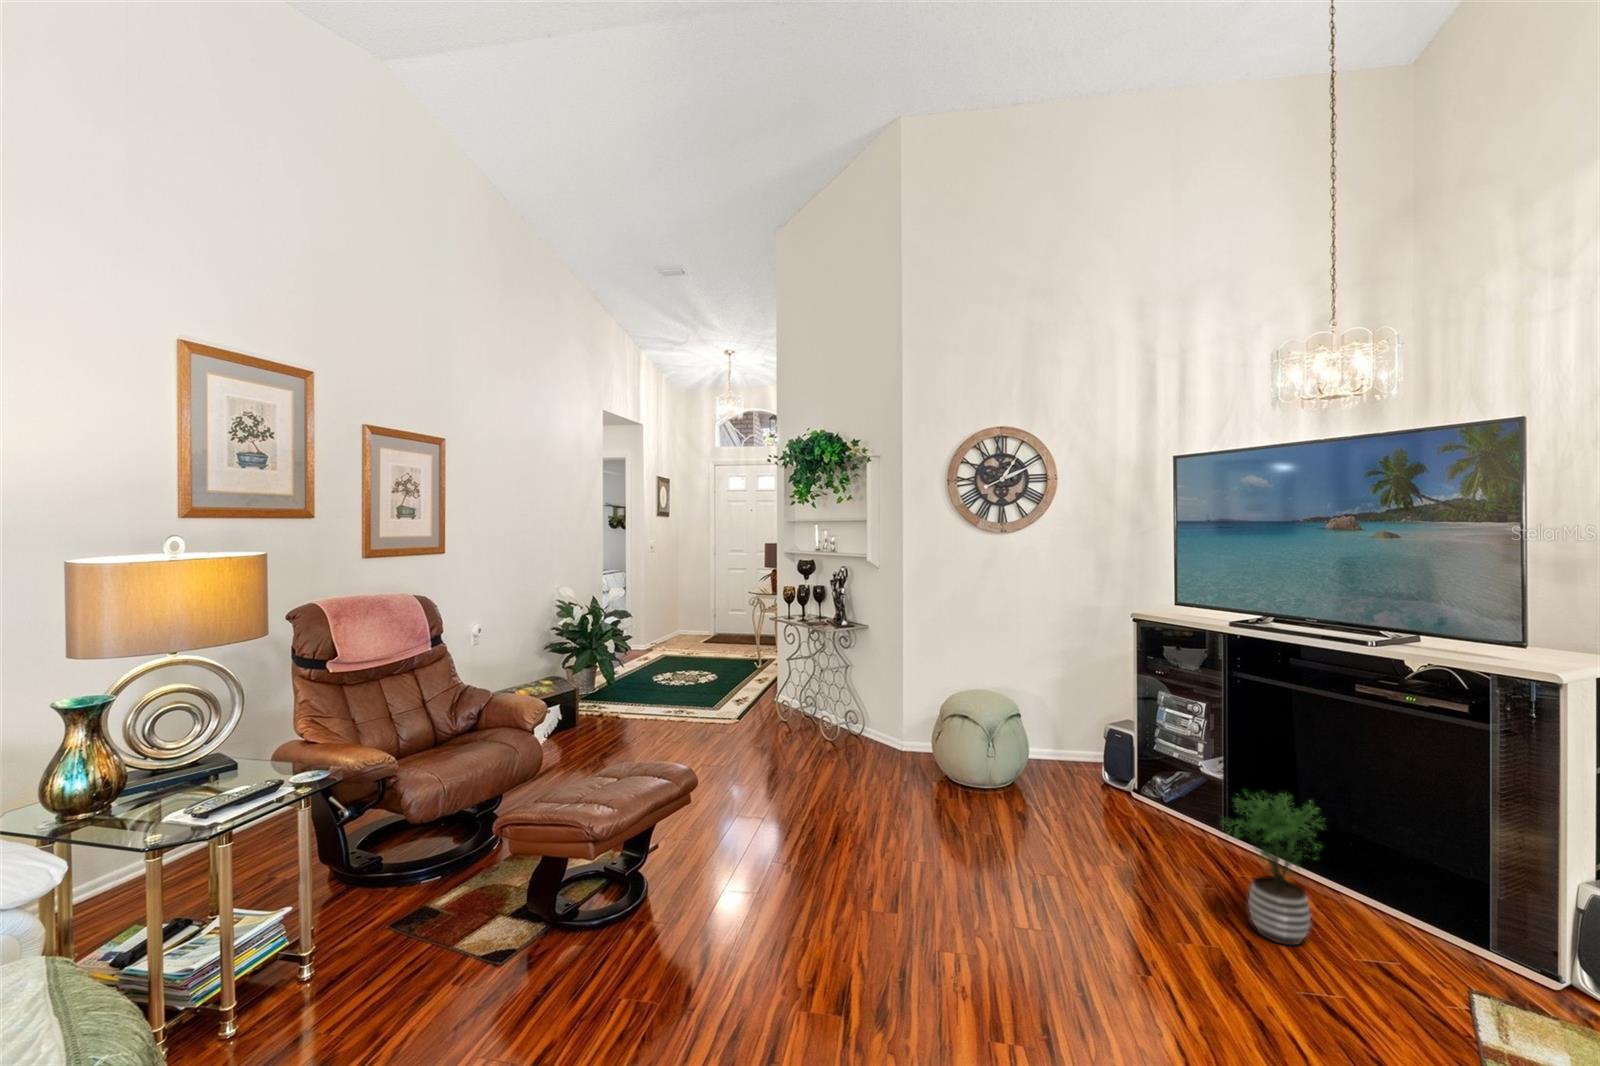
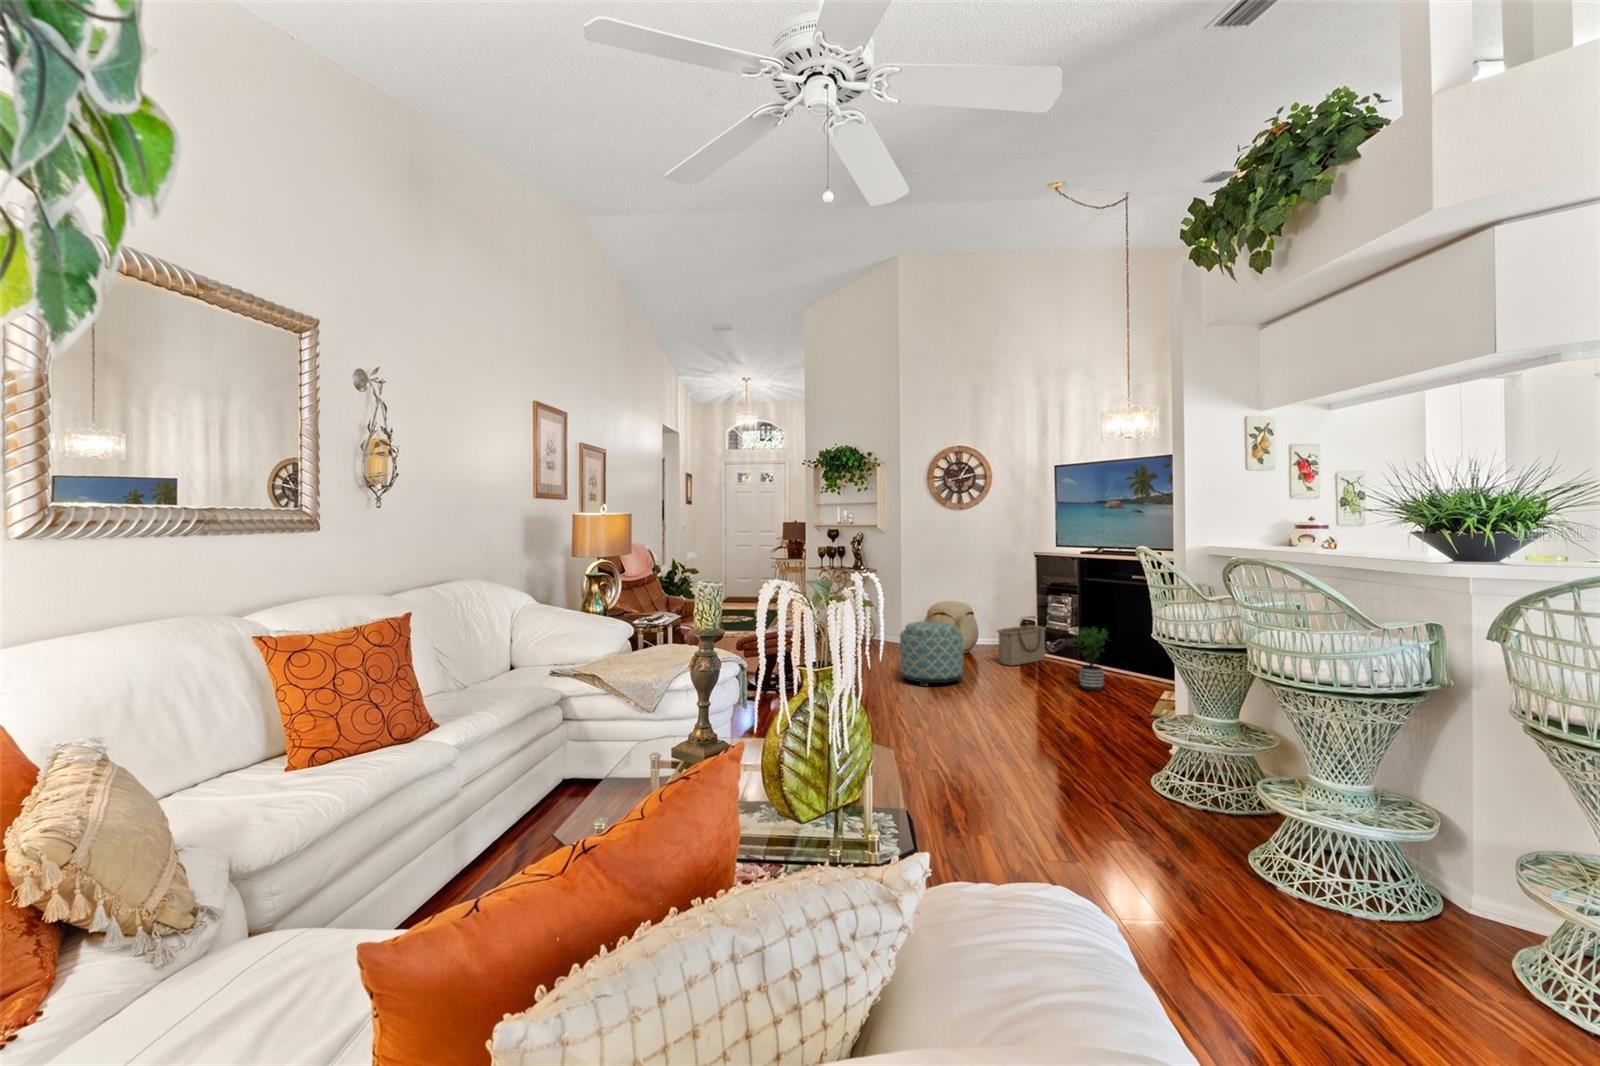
ottoman: none [868,743,992,892] -> present [900,621,964,686]
basket: none [1062,744,1157,829] -> present [997,625,1046,666]

